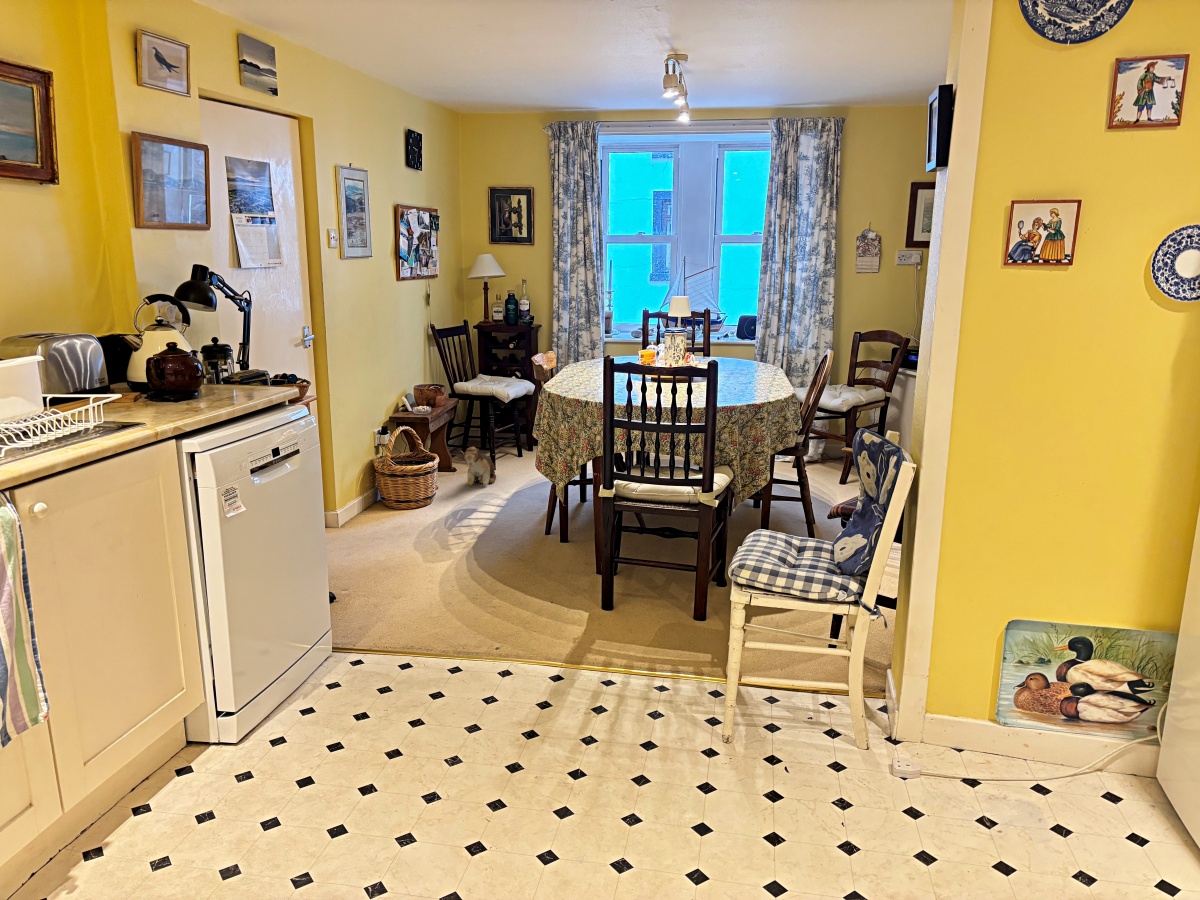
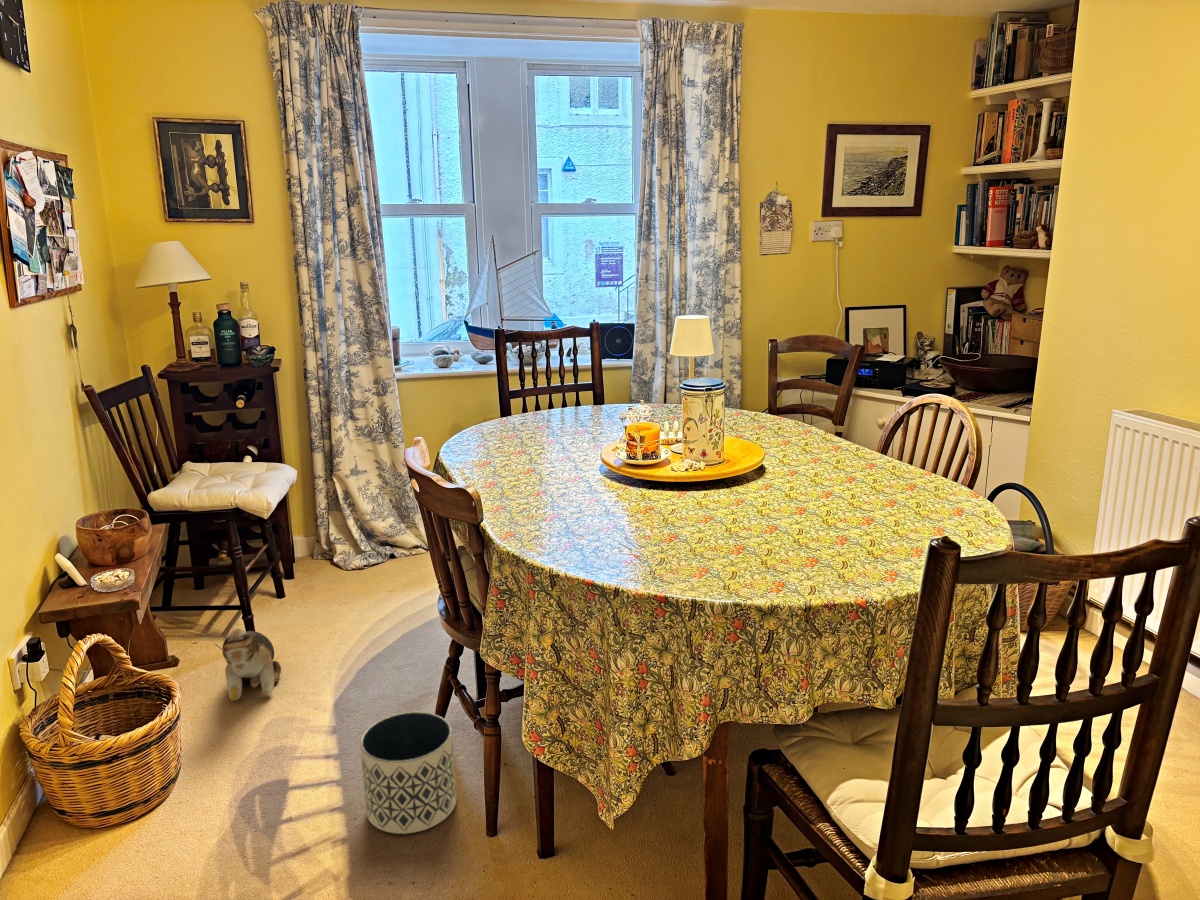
planter: none [496,481,540,530] -> present [360,712,456,834]

